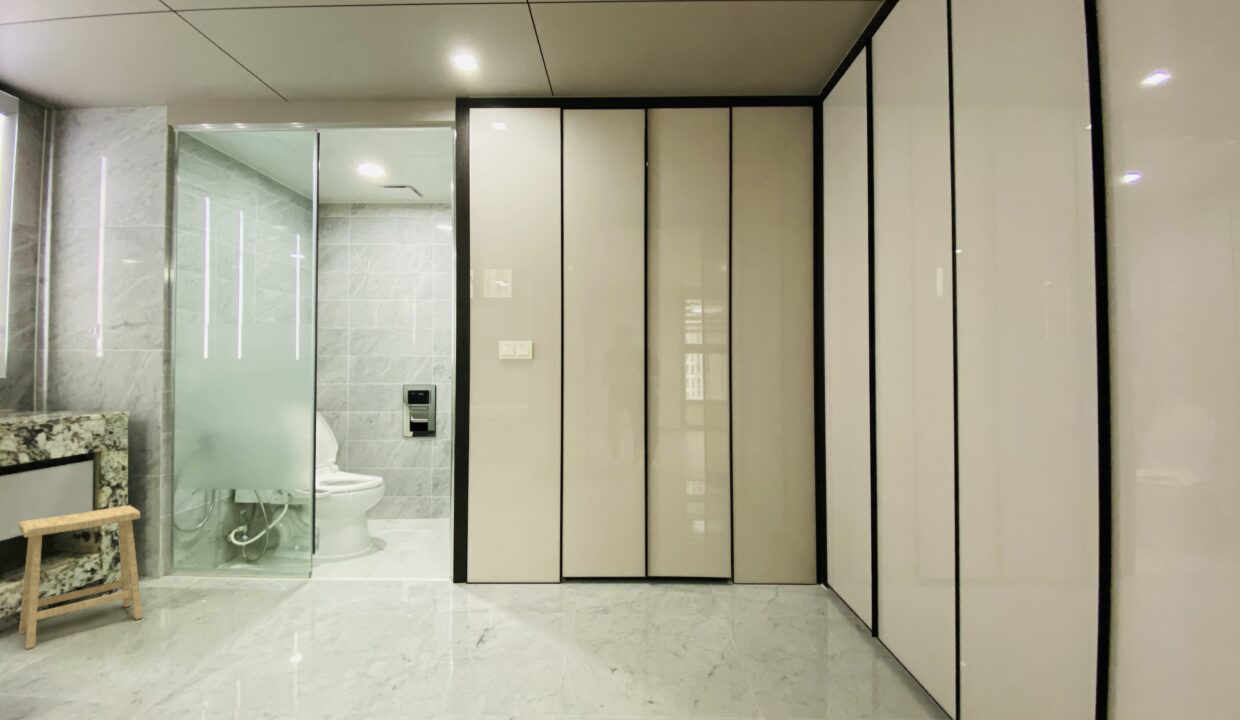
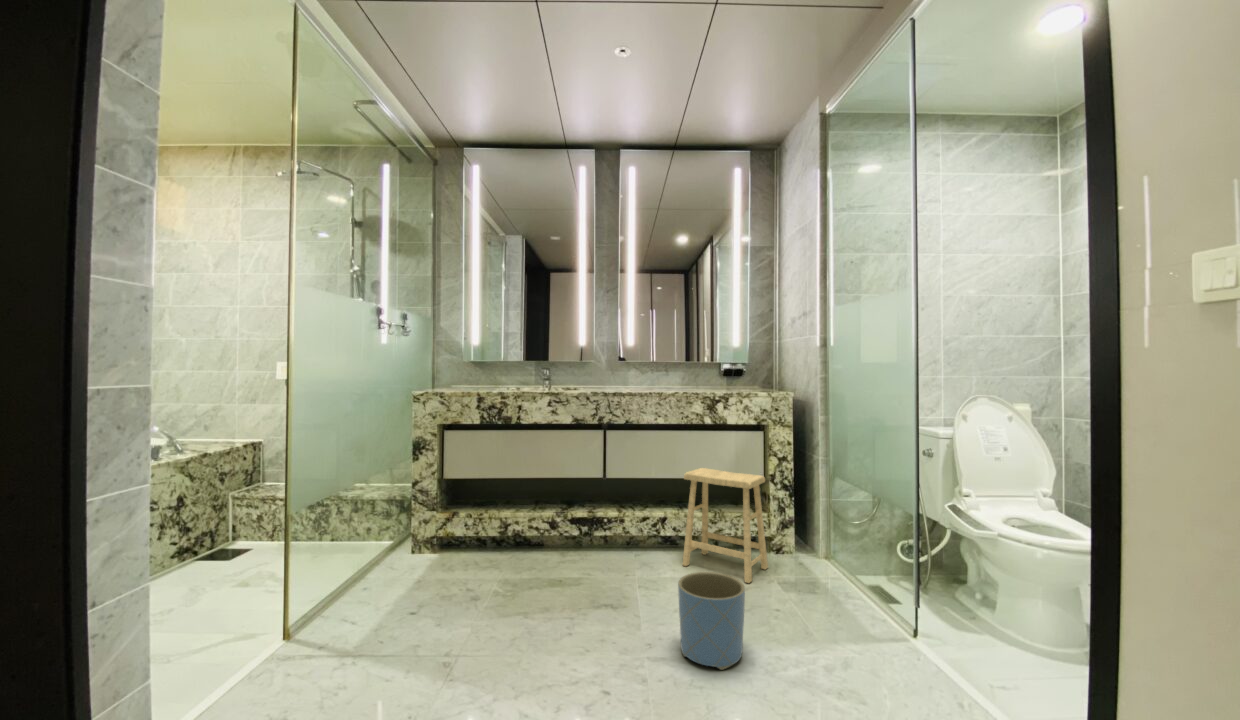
planter: none [187,580,259,667] -> present [678,572,745,670]

